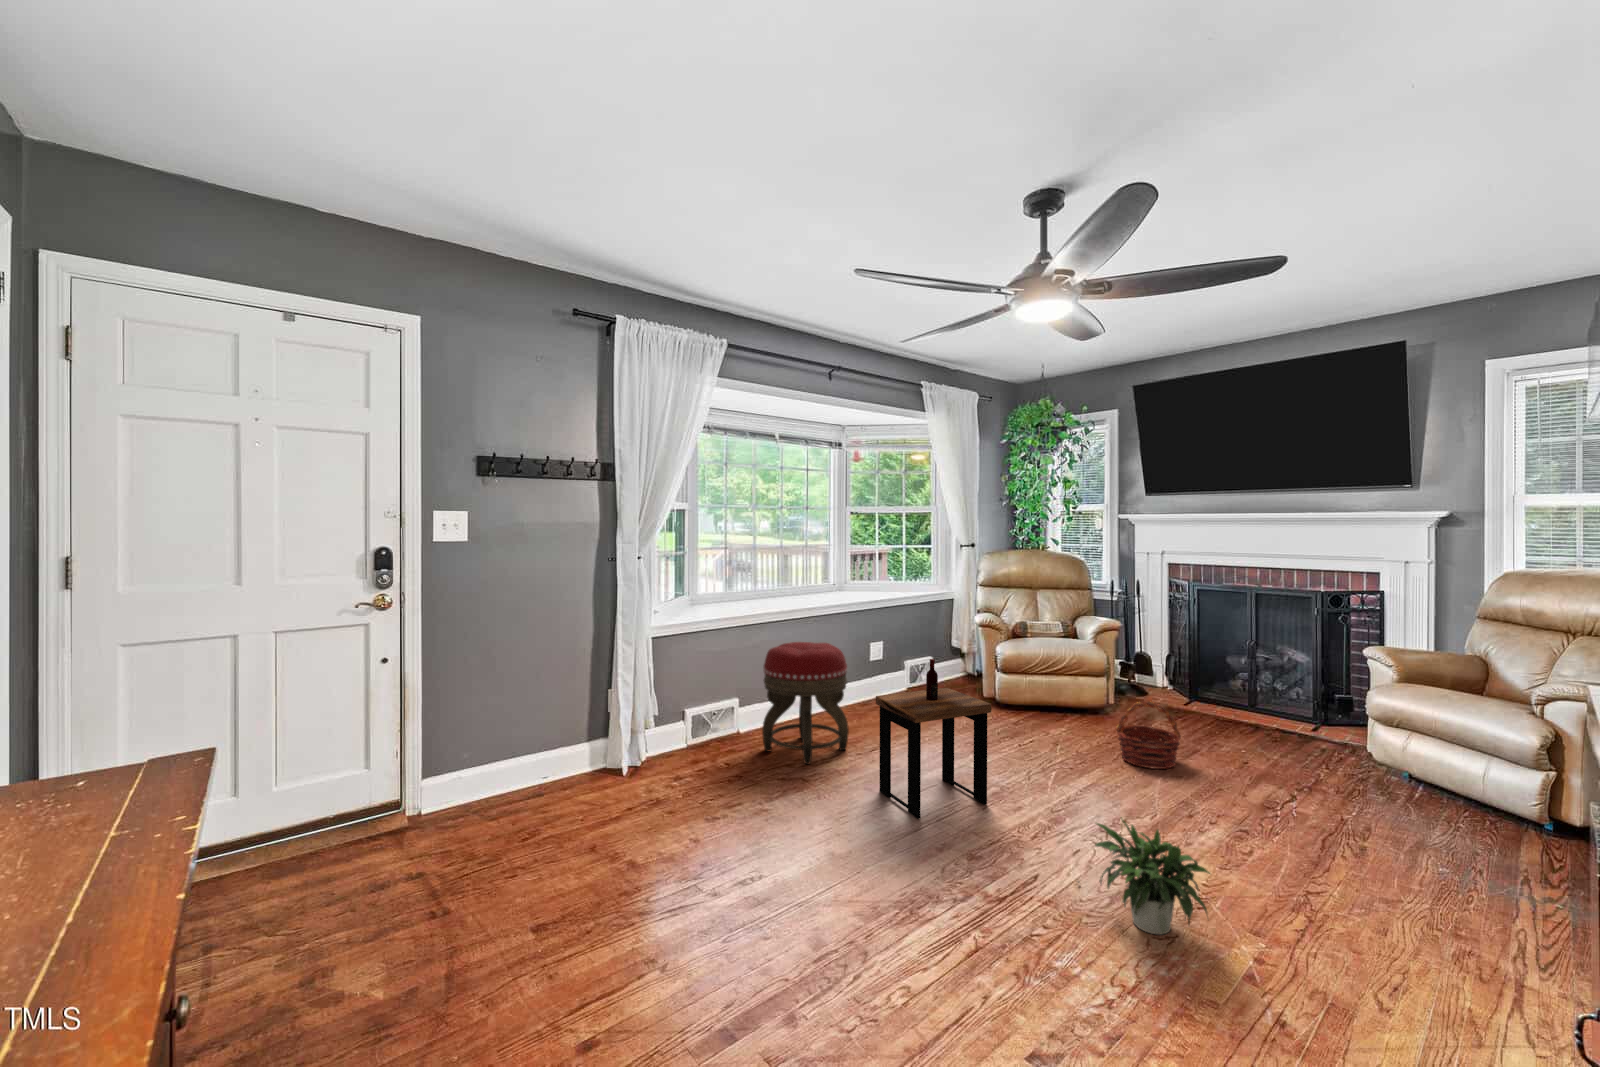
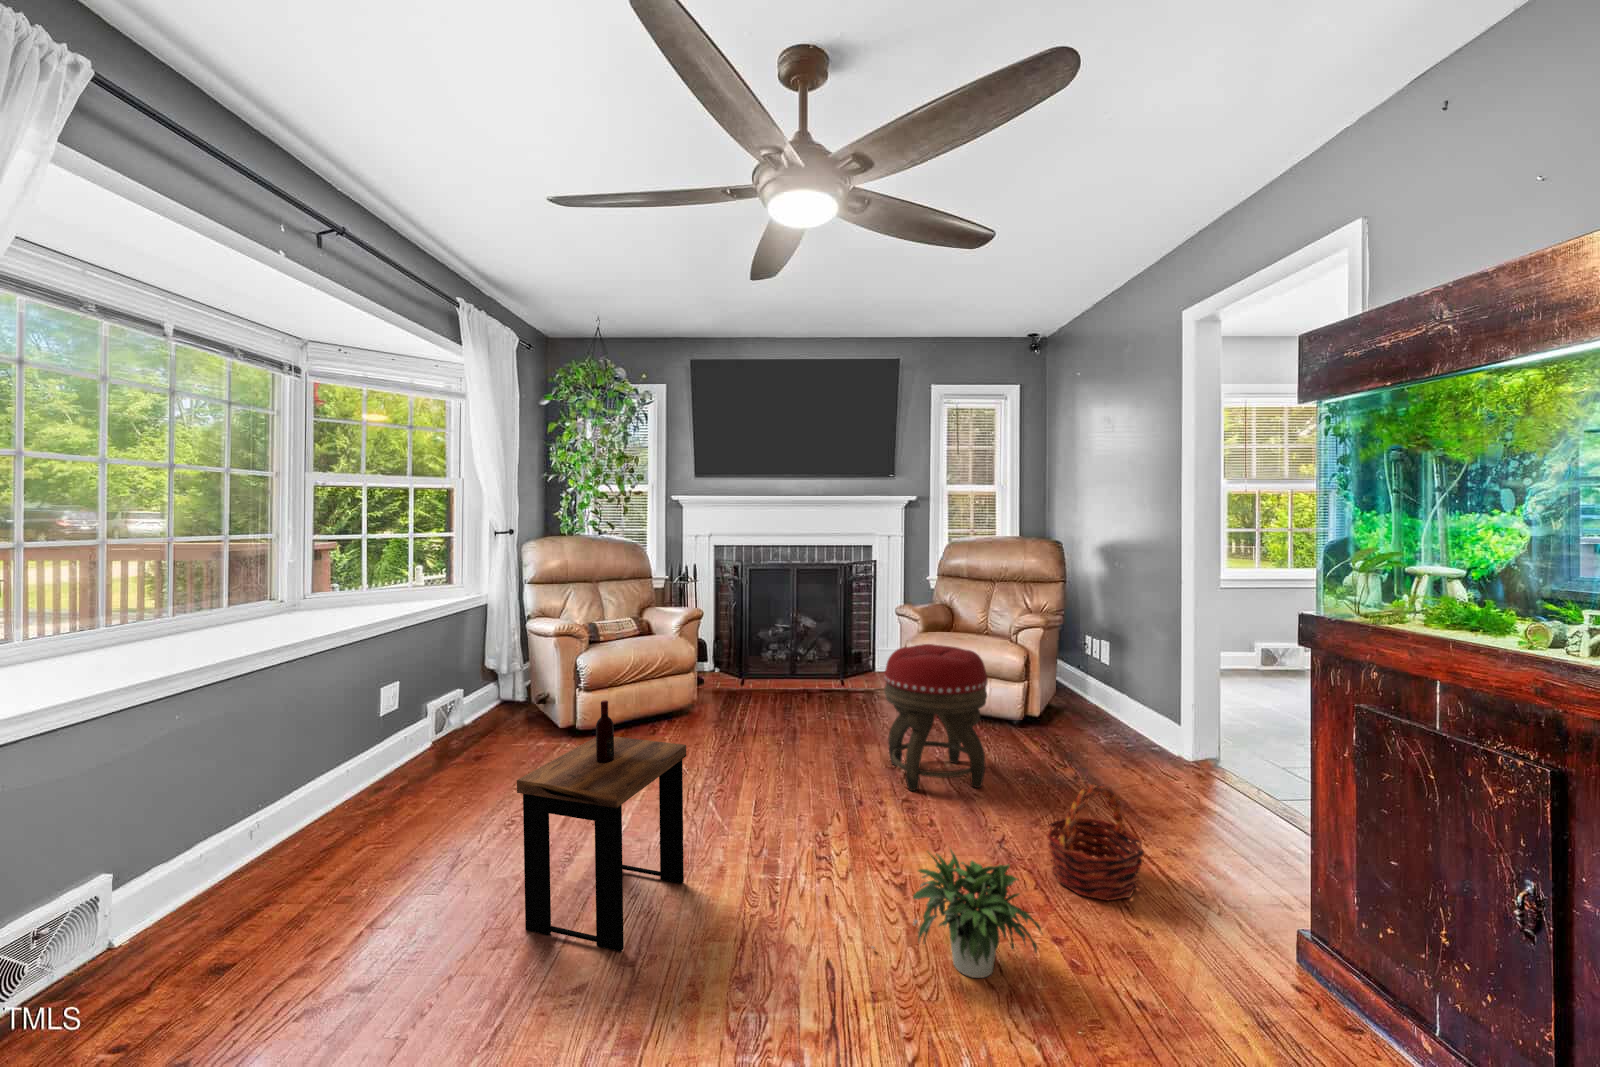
footstool: present [762,642,849,764] -> present [884,644,988,791]
basket: present [1116,701,1181,769] -> present [1047,785,1144,900]

